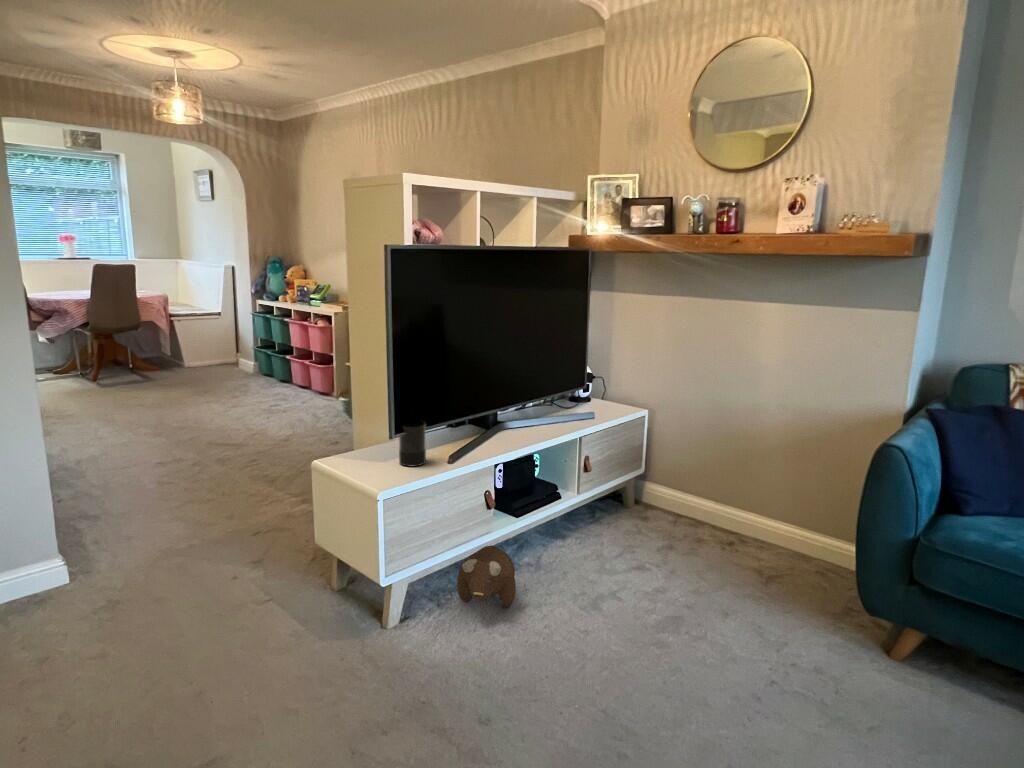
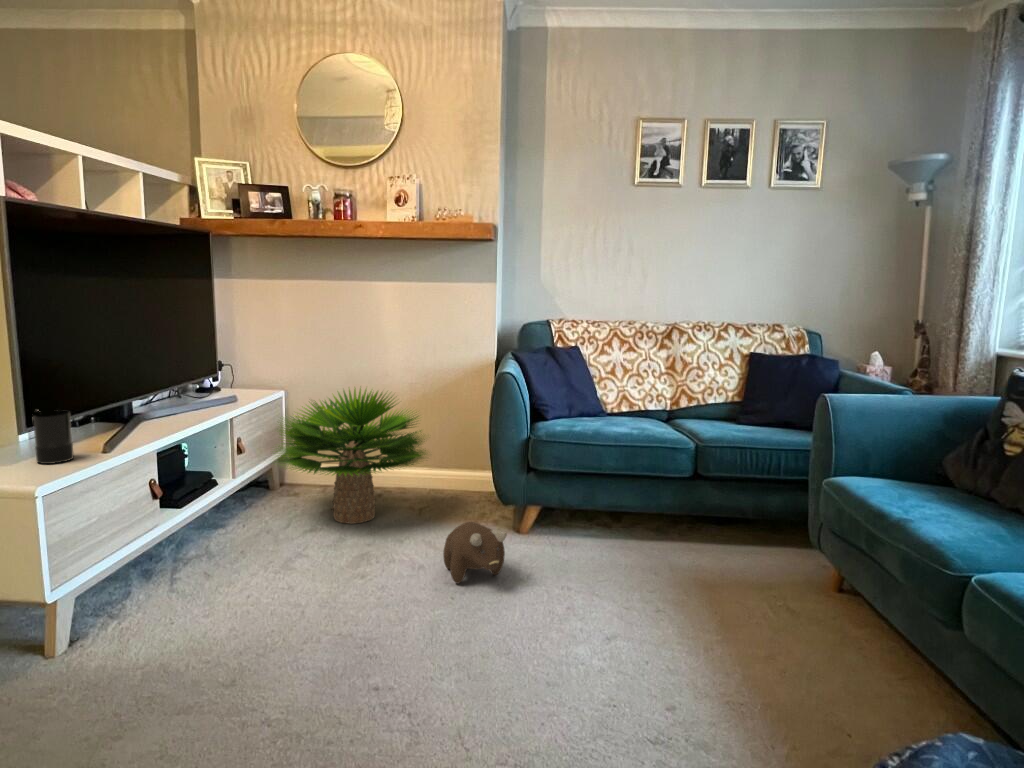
potted plant: none [608,419,795,574] -> present [278,388,426,524]
plush toy: present [457,546,516,607] -> present [443,522,507,583]

